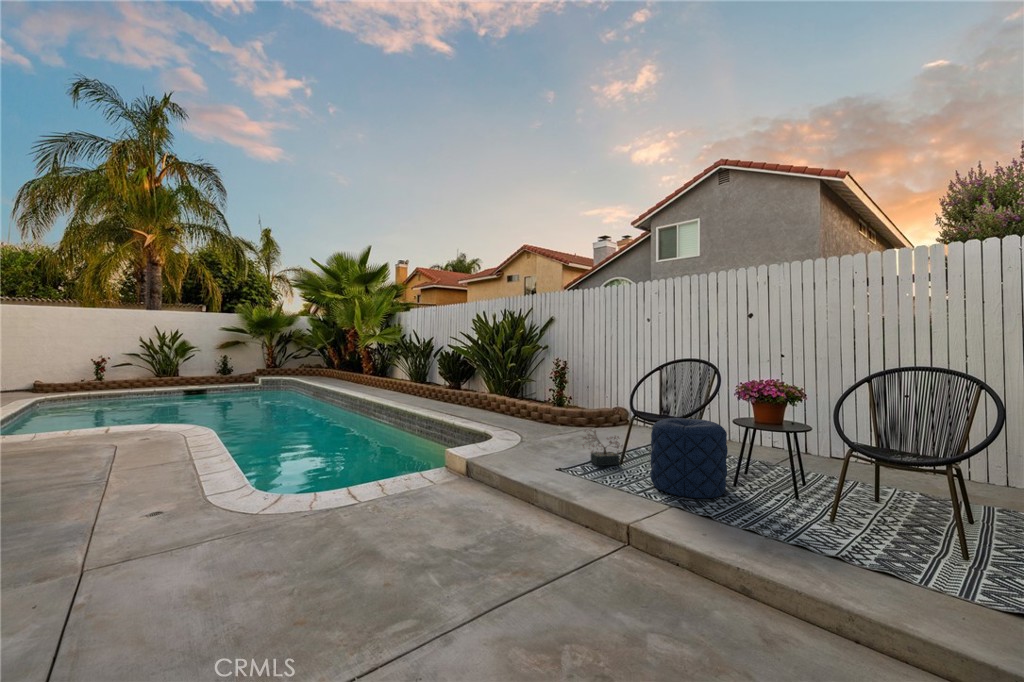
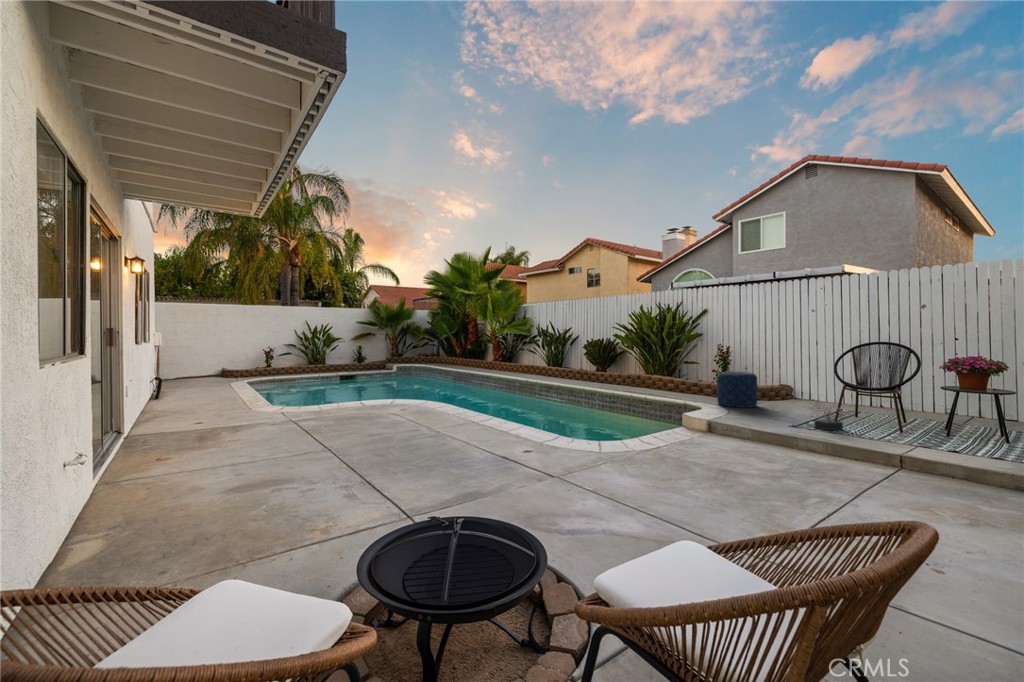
pouf: present [650,418,728,498] -> present [717,371,758,408]

